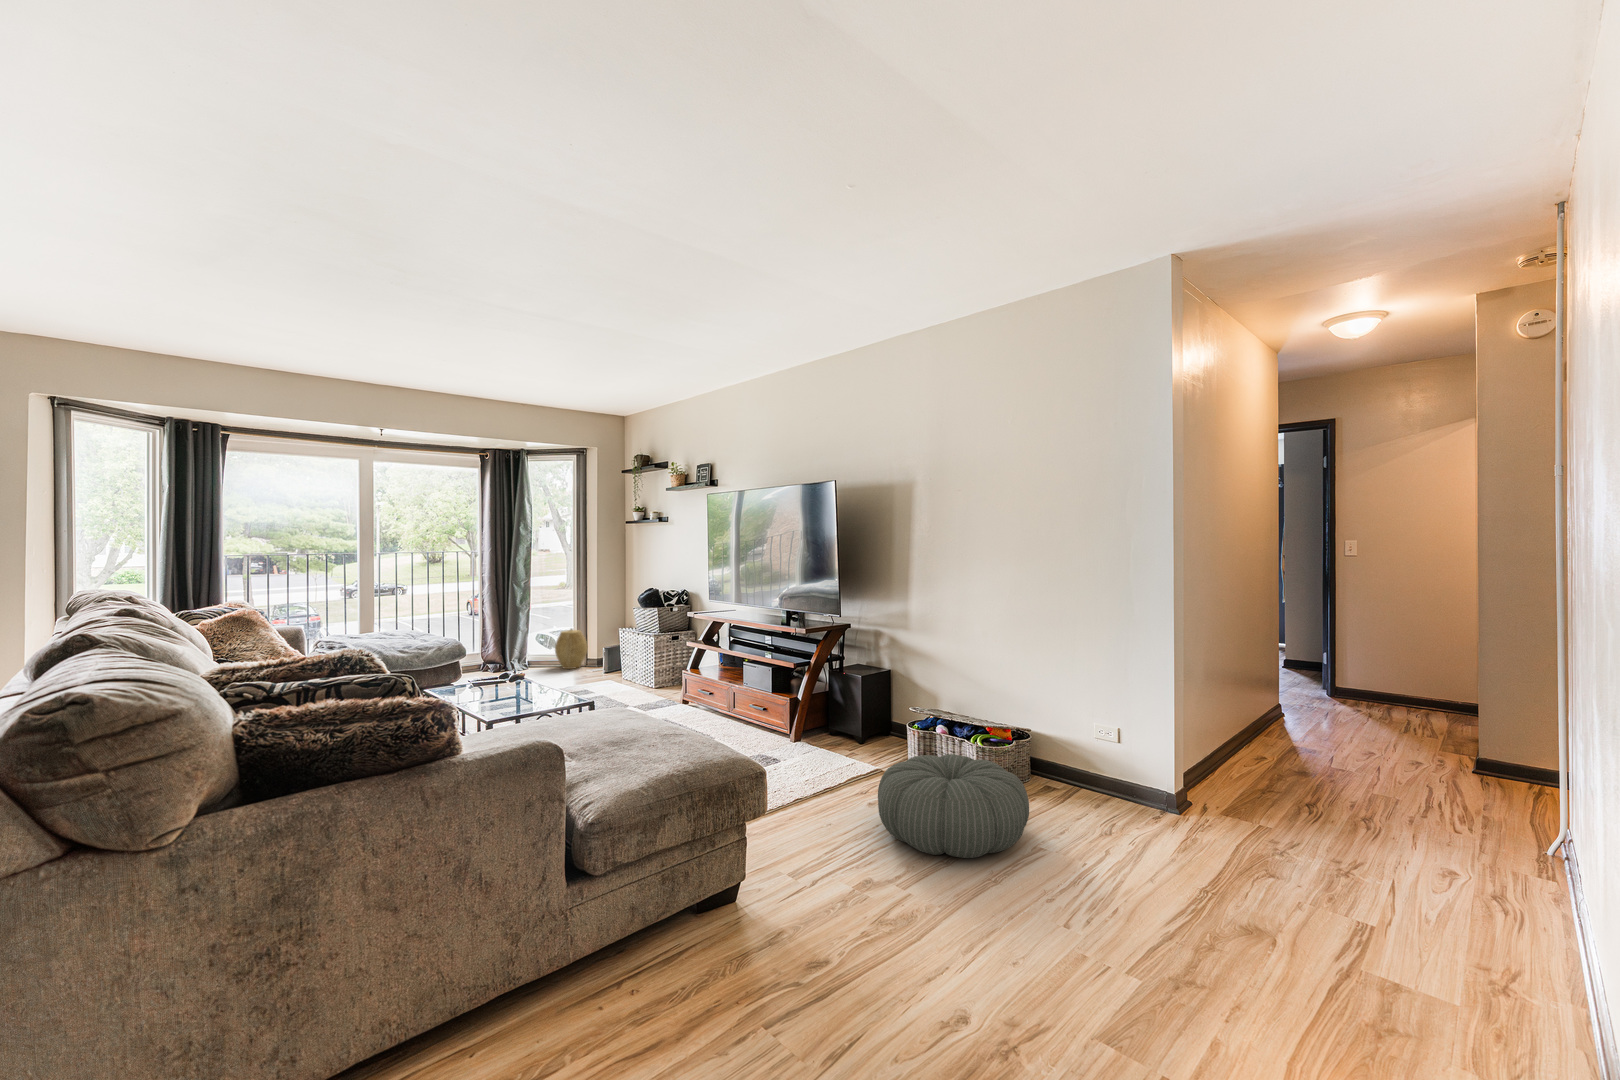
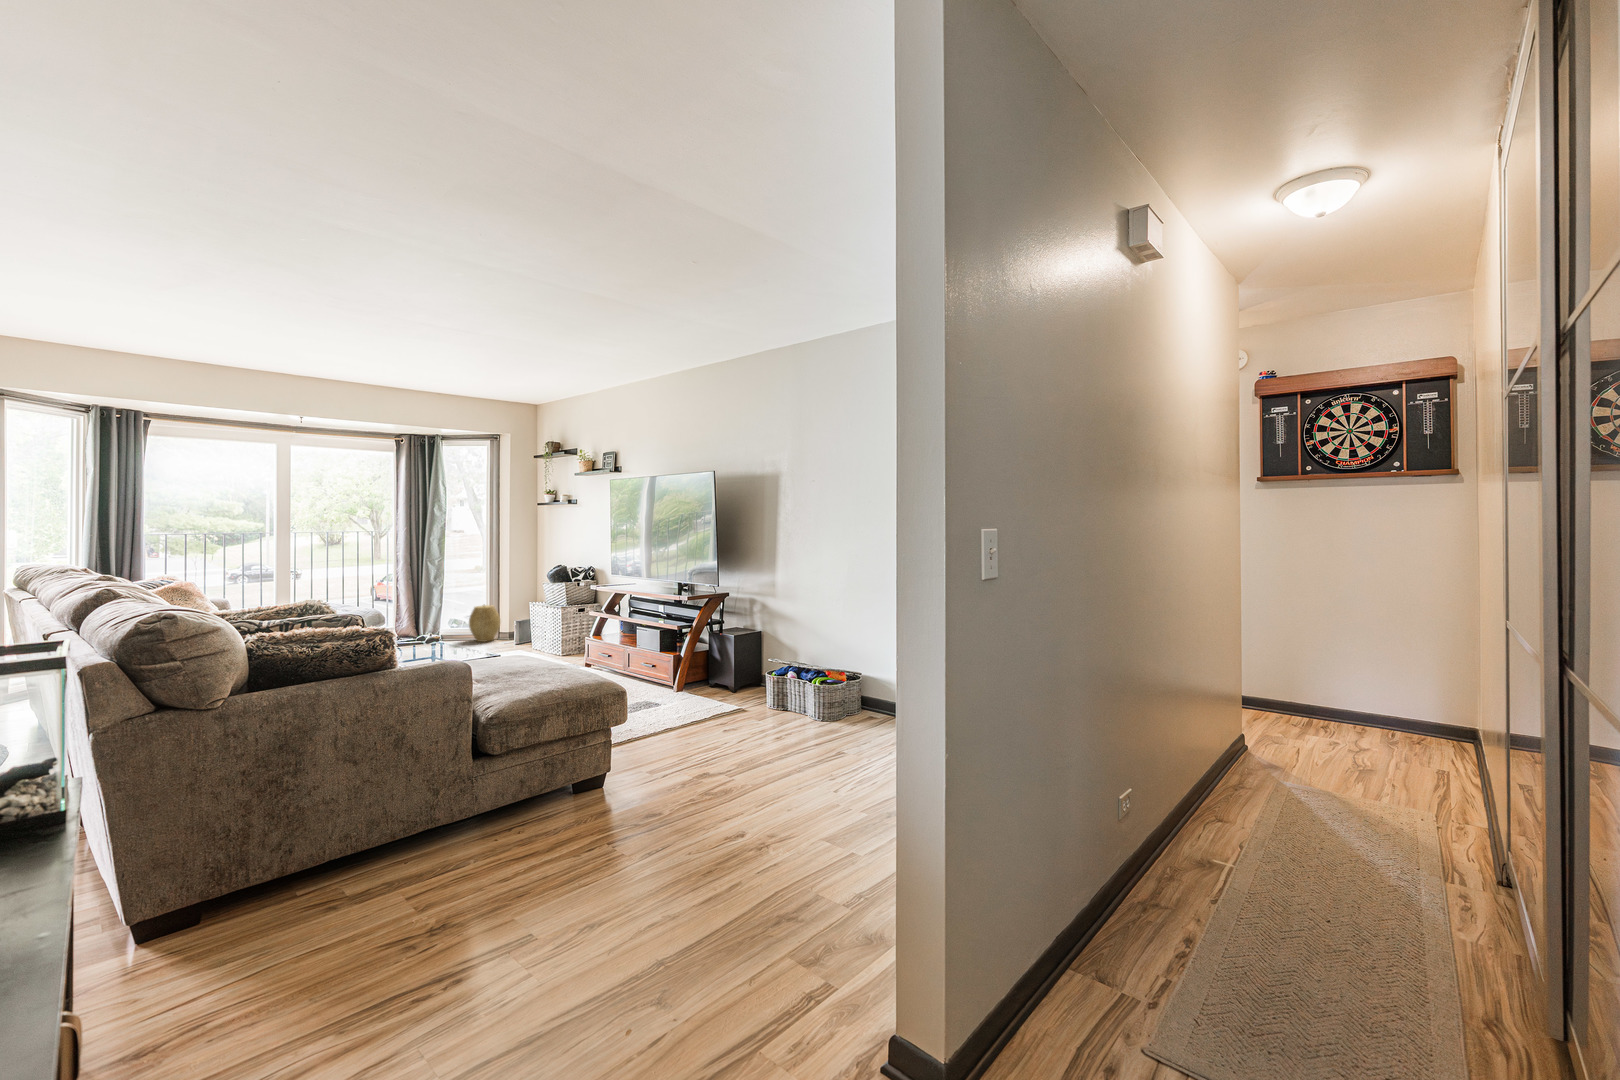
pouf: present [878,754,1029,858] -> none [724,690,839,760]

